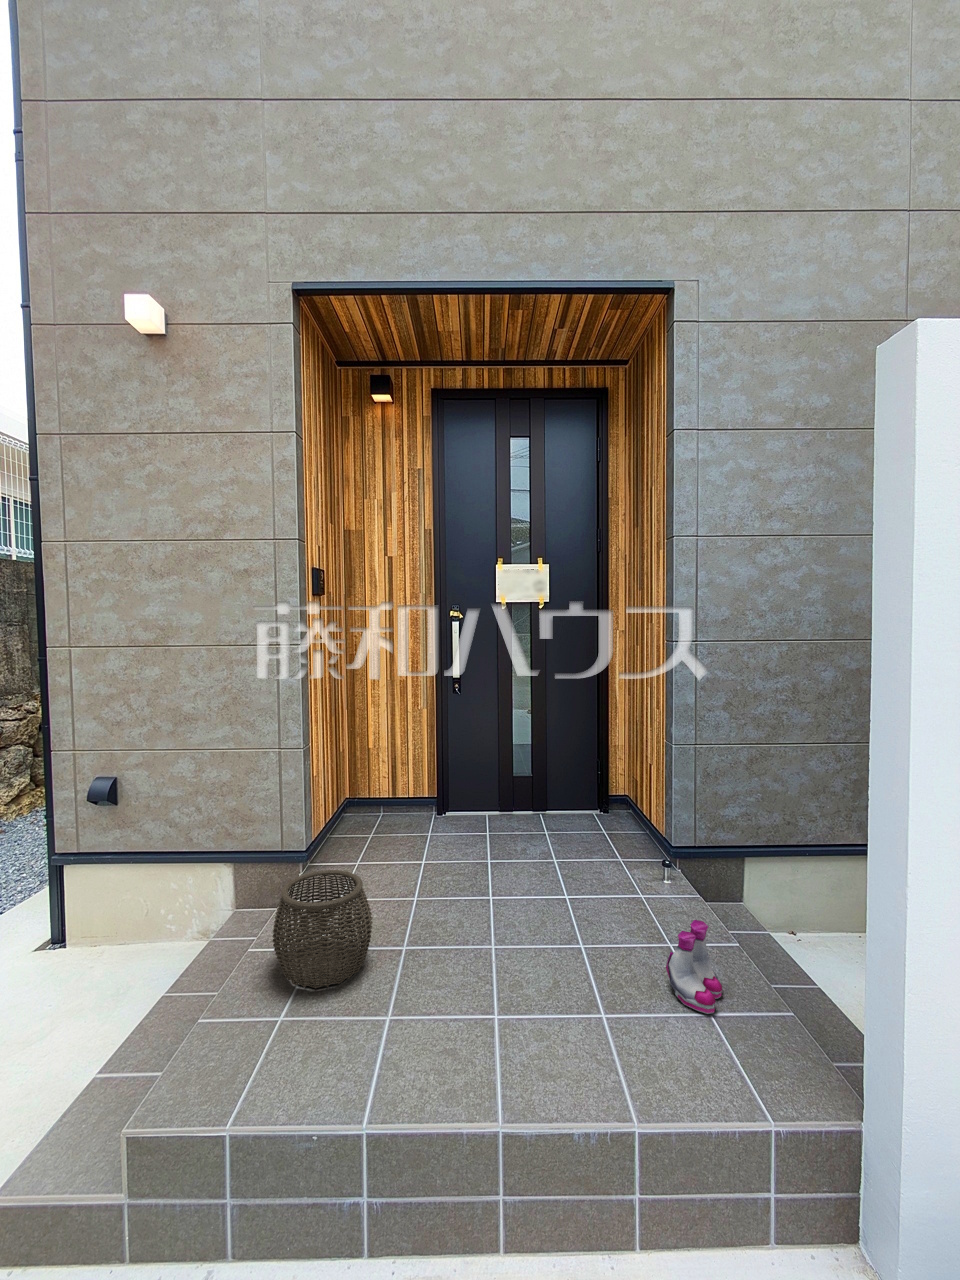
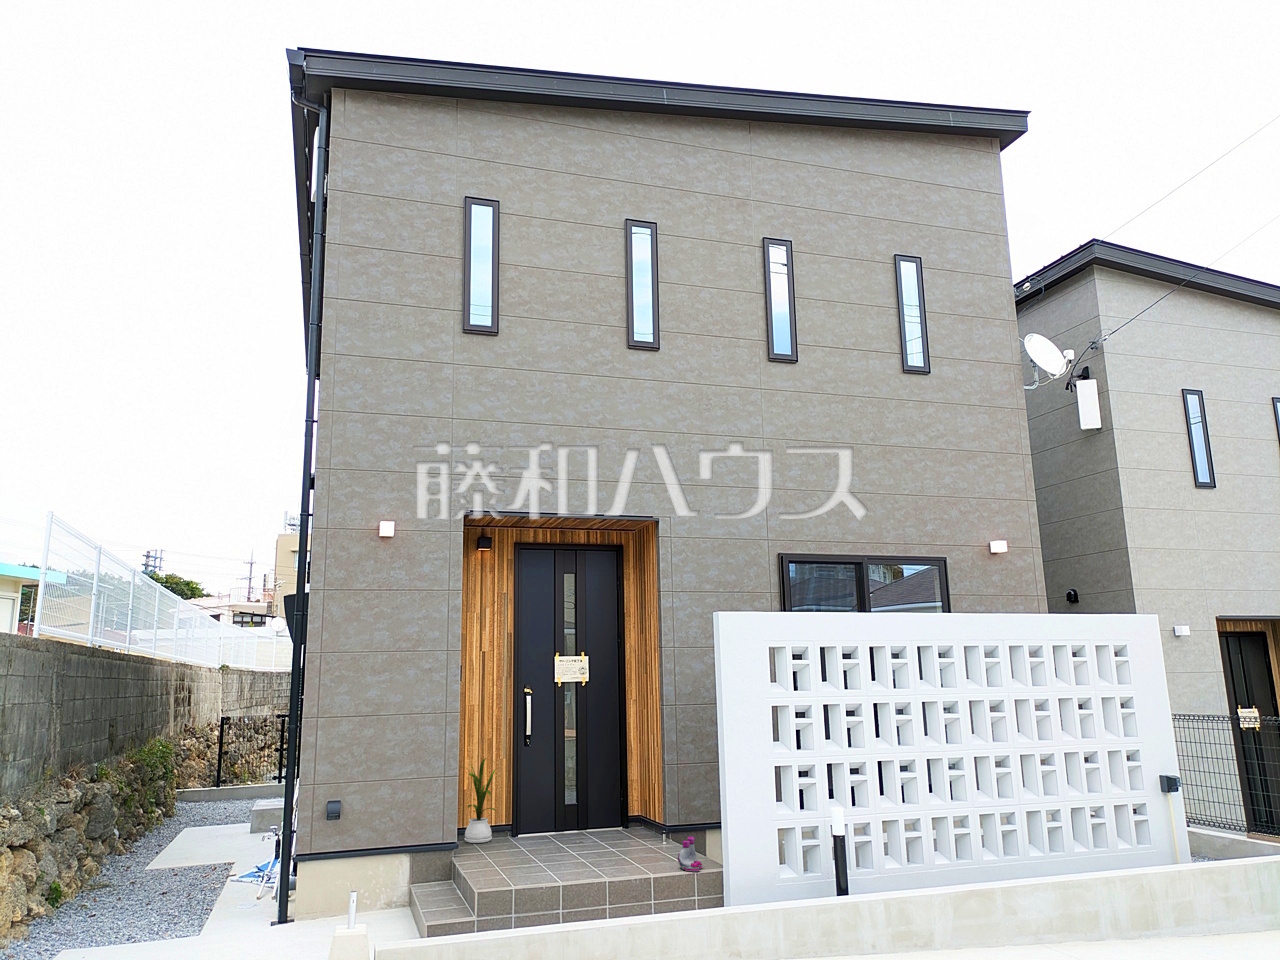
house plant: none [339,714,401,833] -> present [464,758,496,843]
woven basket: present [272,870,373,988] -> none [489,830,539,881]

